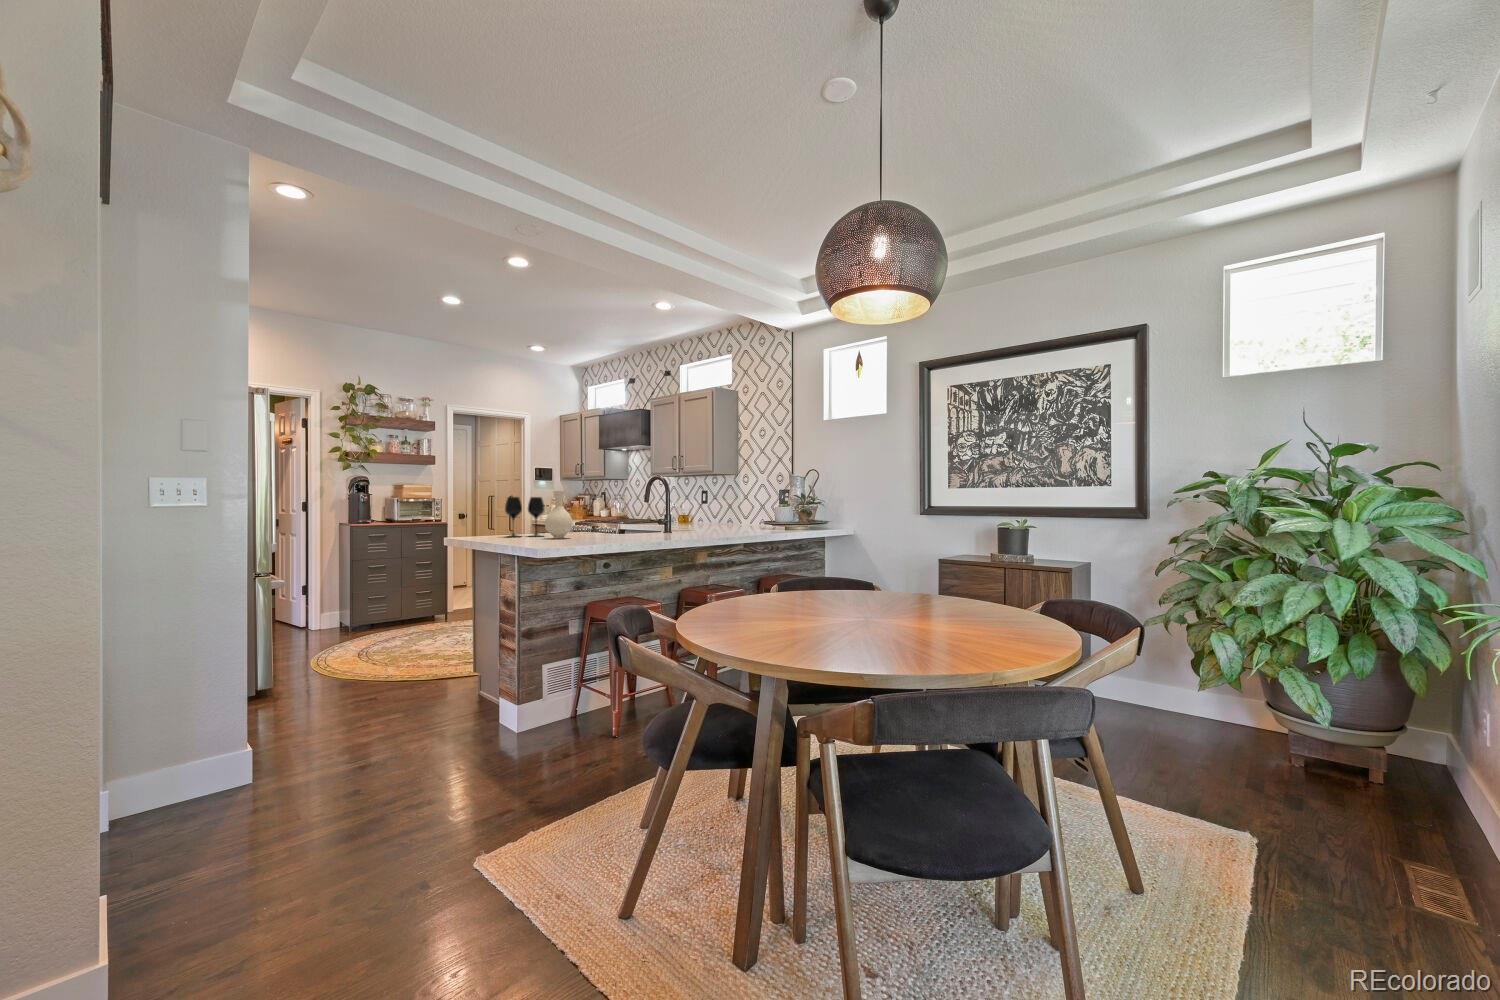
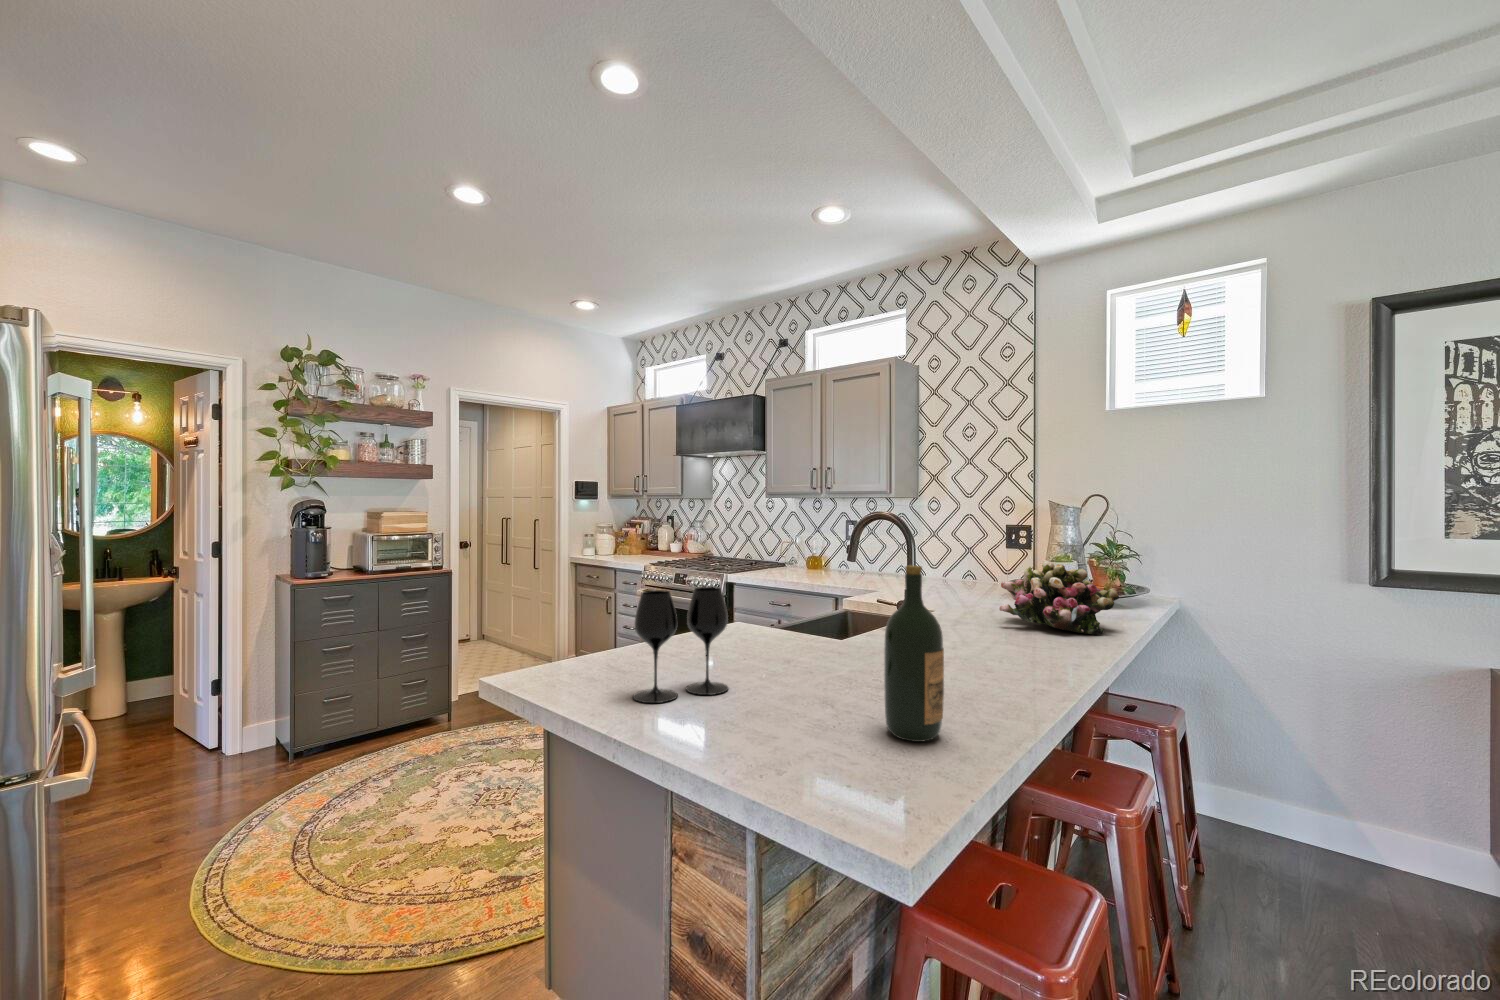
wine bottle: none [582,482,602,540] -> present [884,565,944,742]
vase: present [545,491,573,539] -> none [762,585,837,723]
flower arrangement: none [711,499,765,531] -> present [999,561,1119,634]

